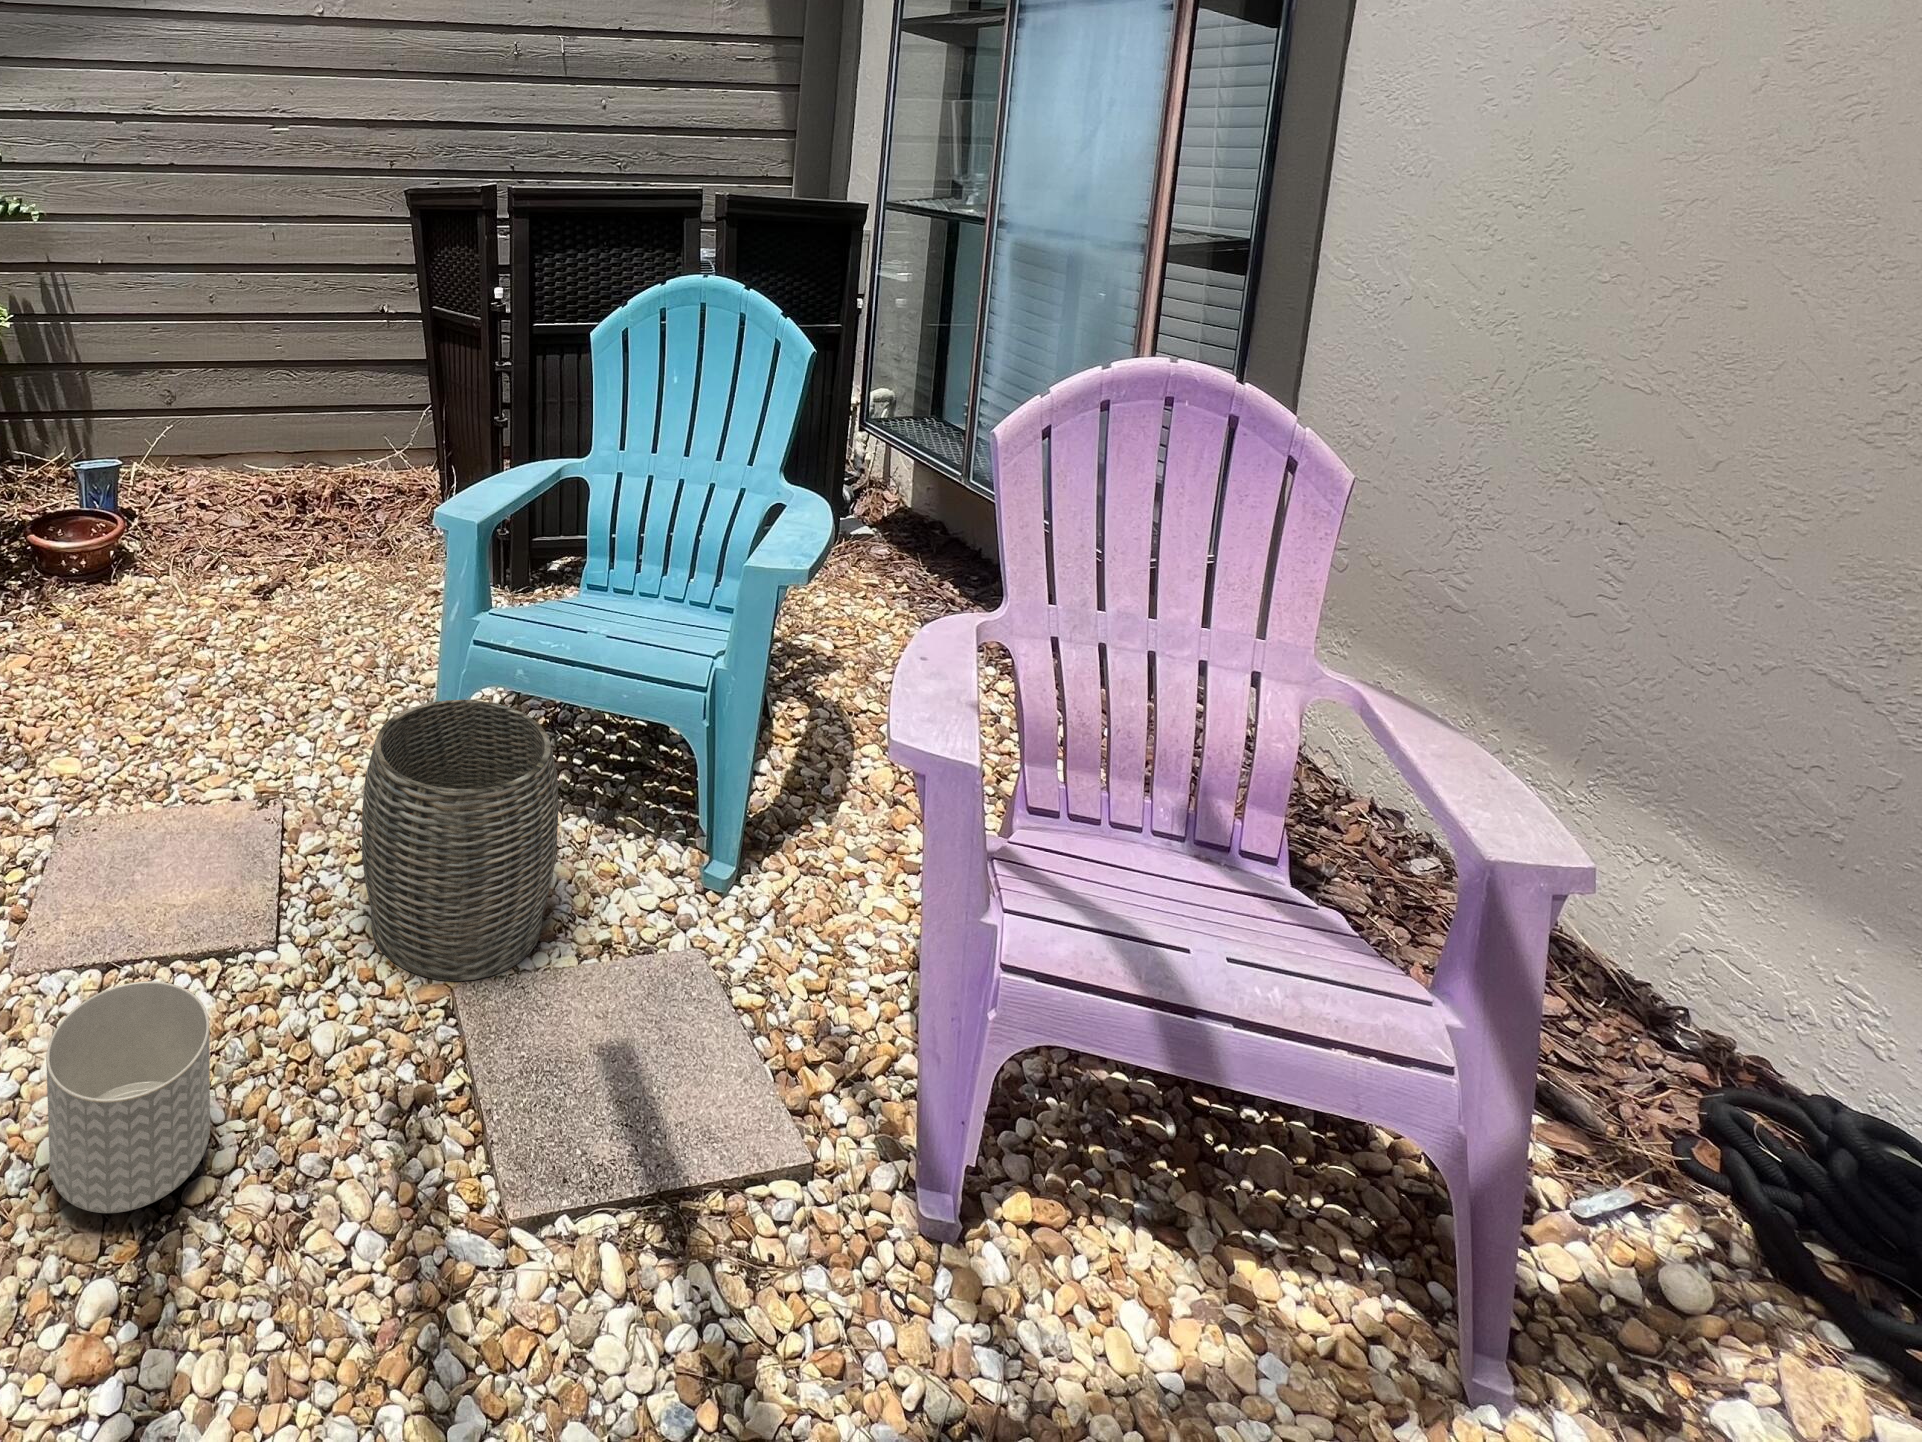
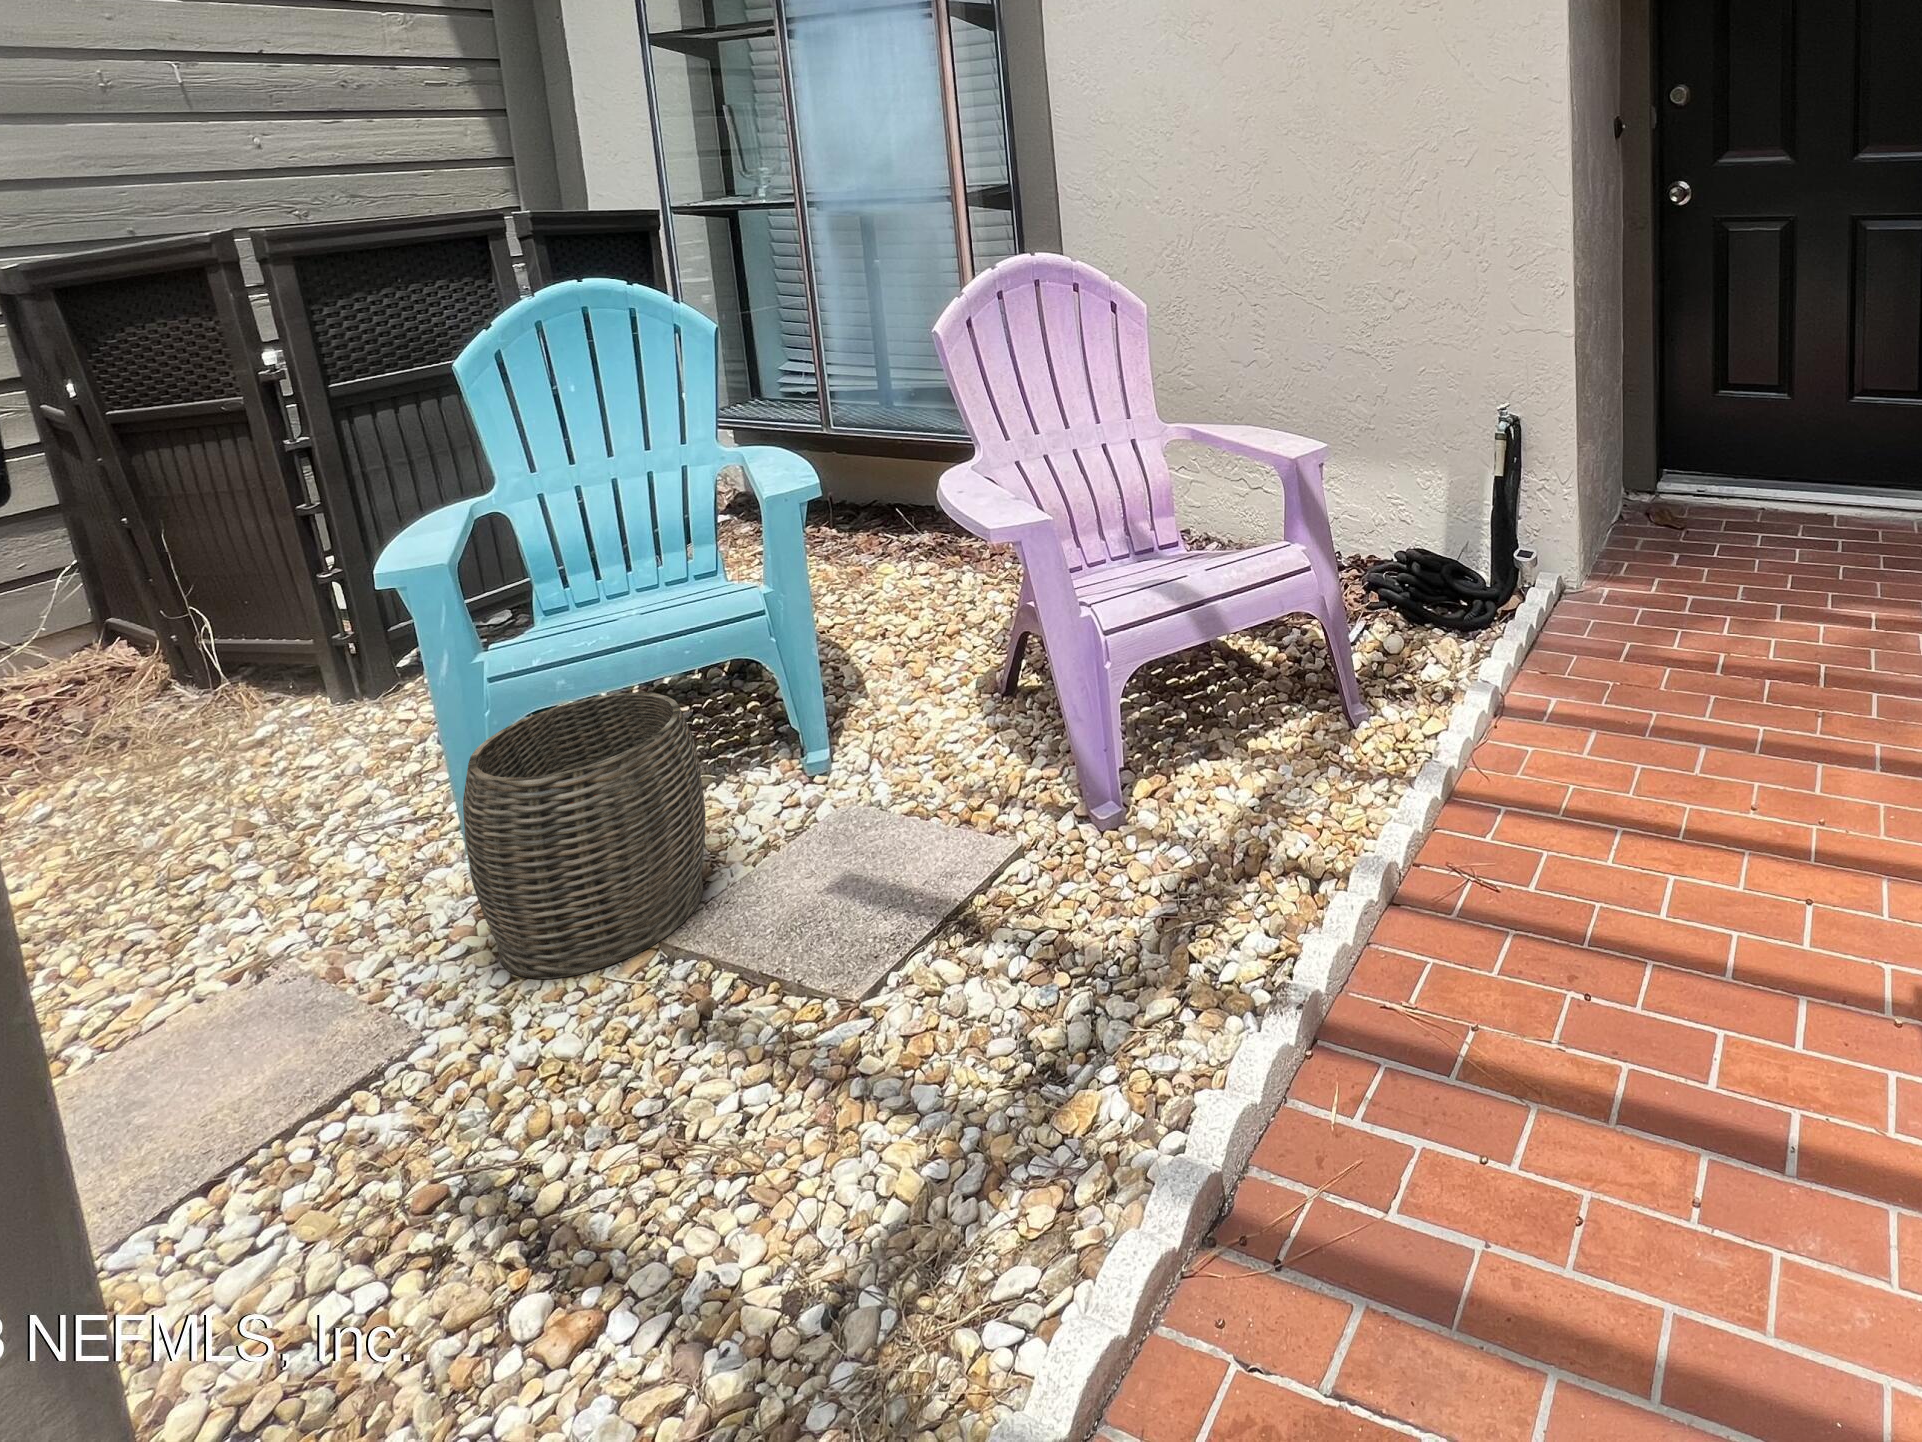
planter: present [46,981,210,1213] -> none [300,1039,536,1308]

